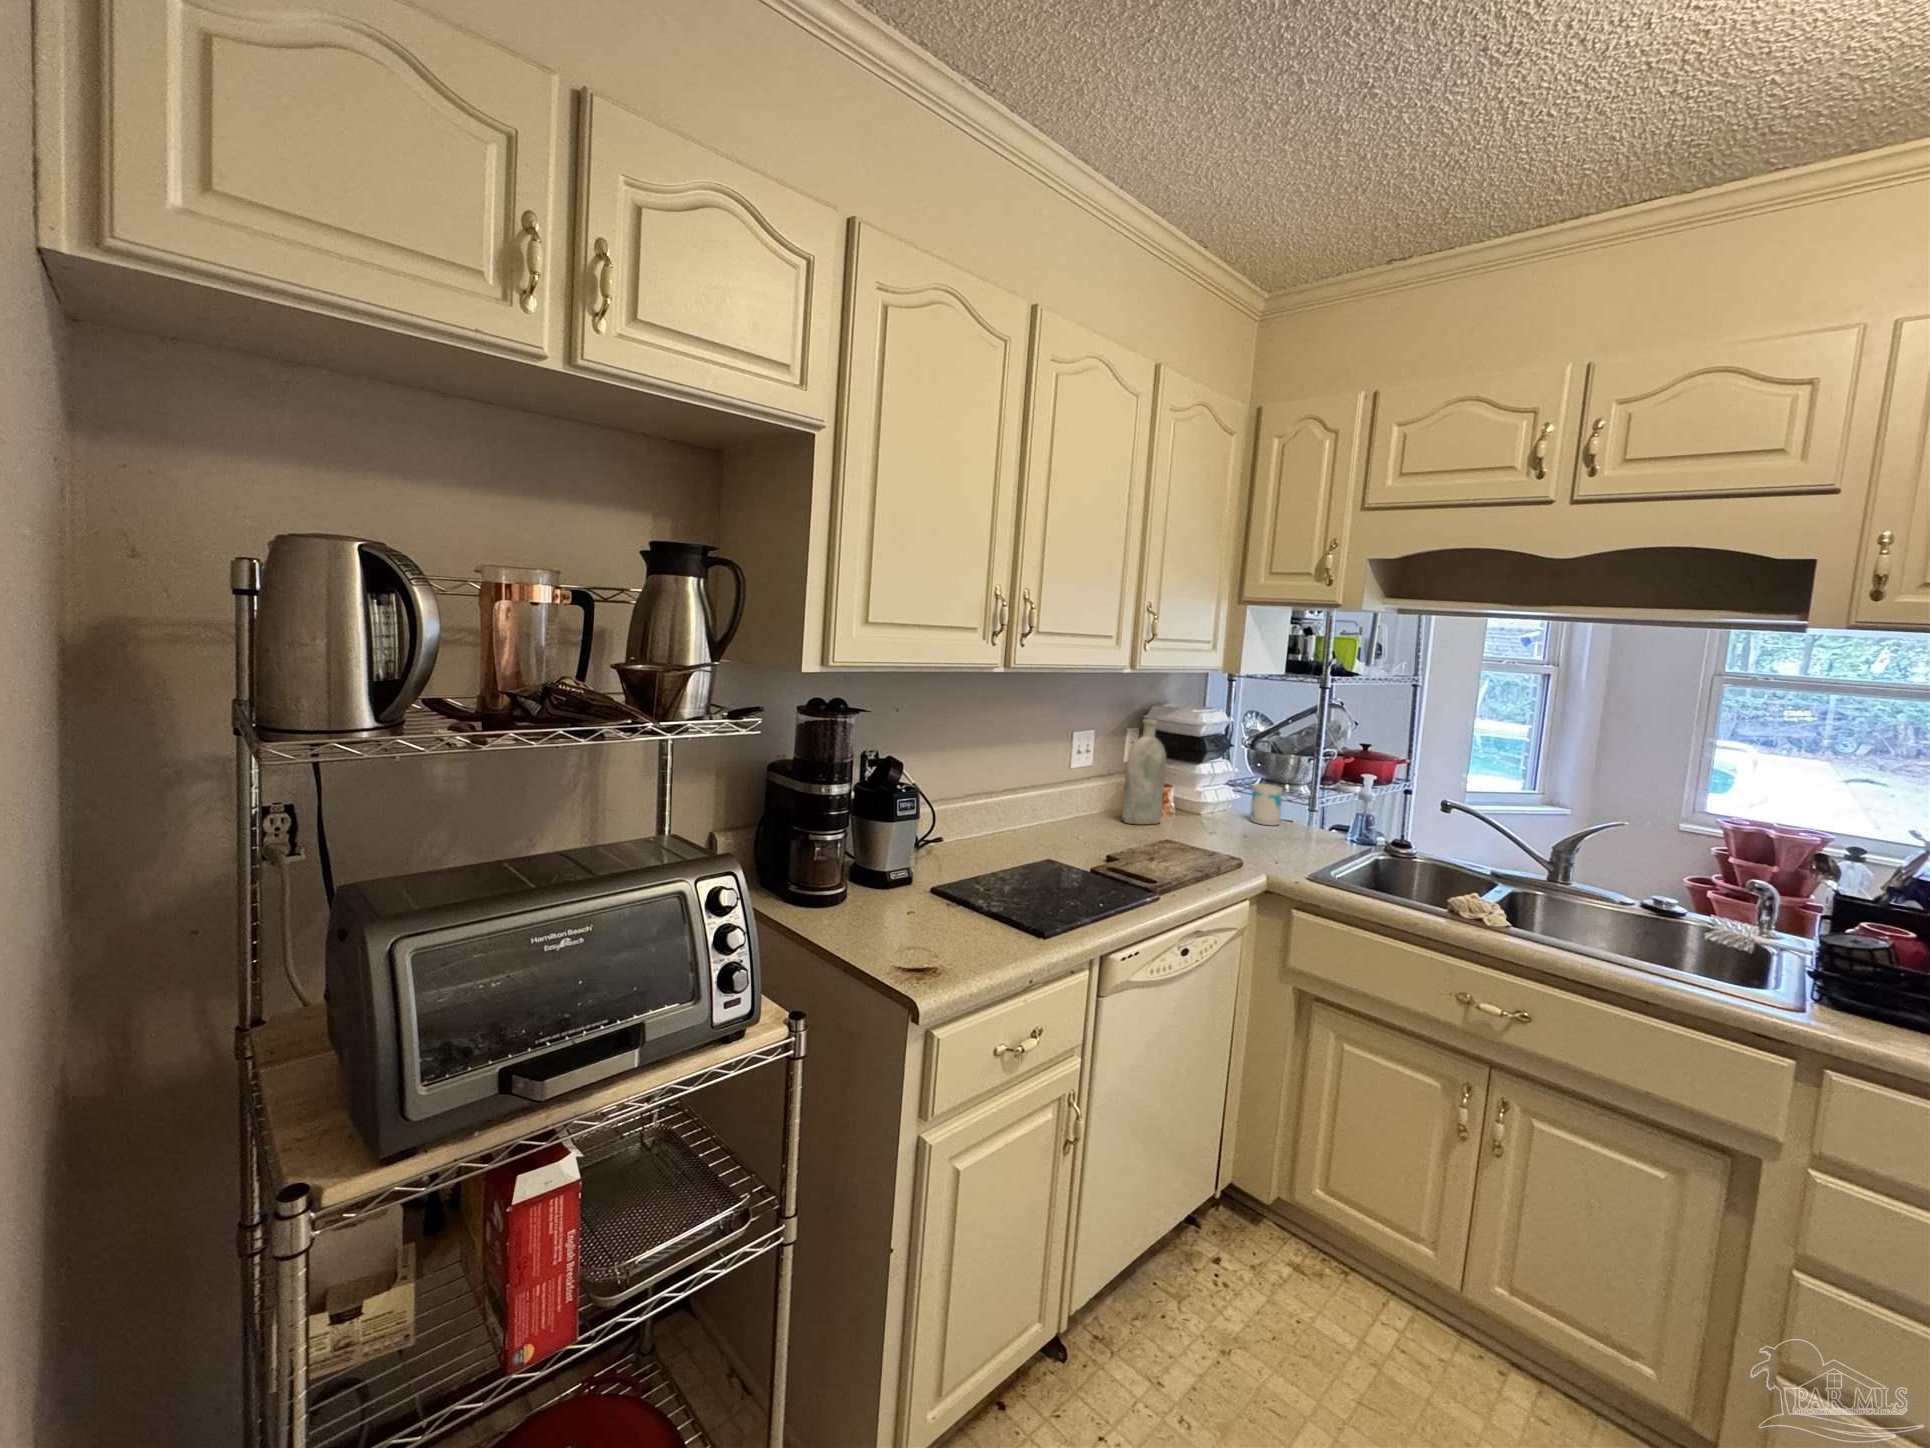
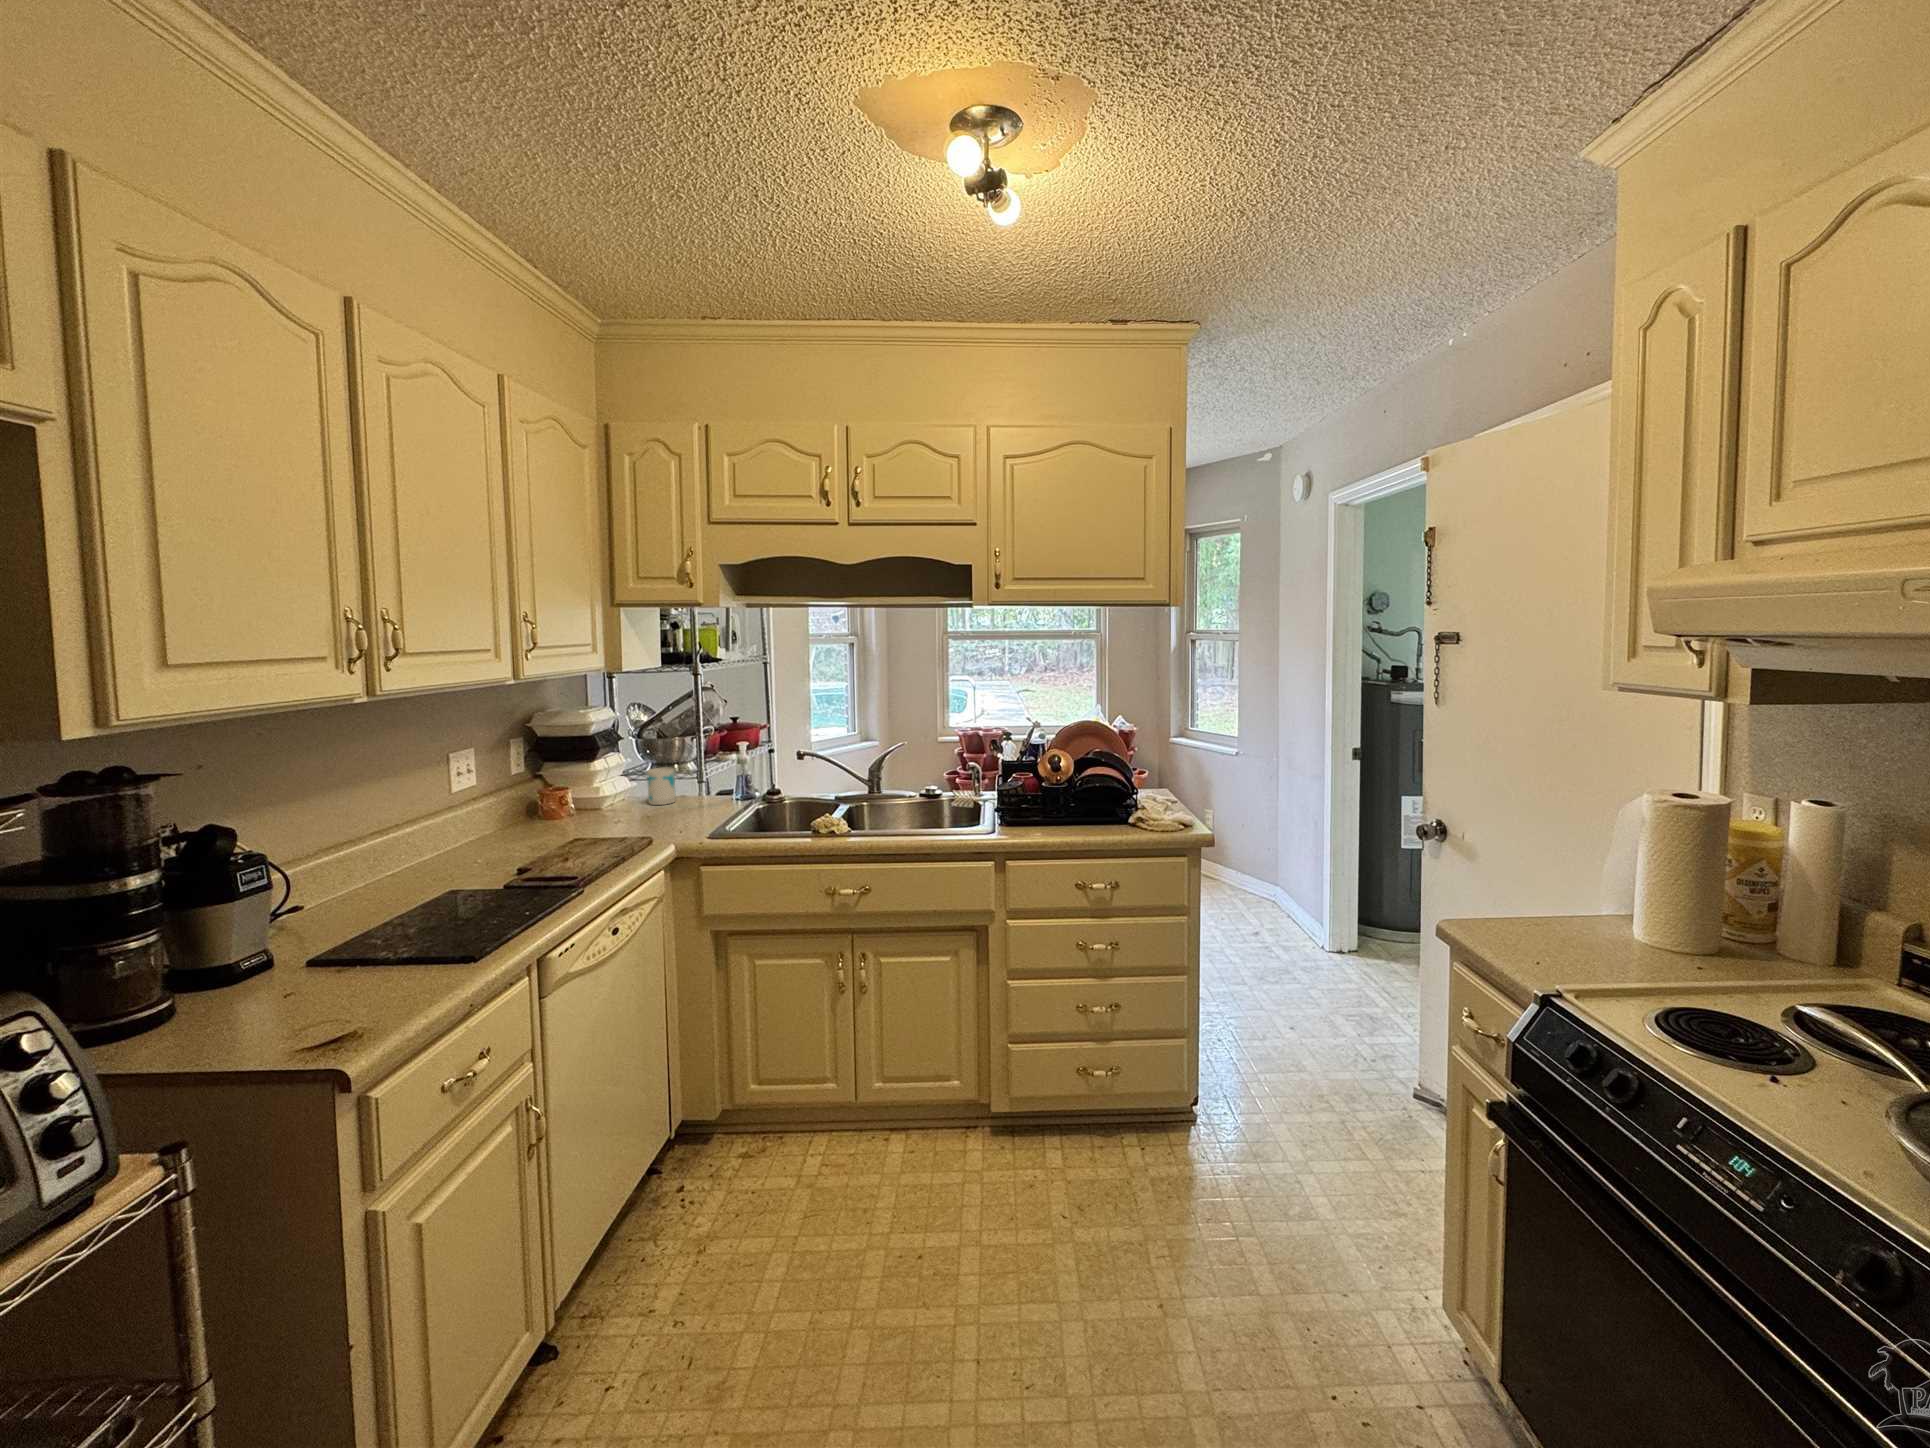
bottle: present [1122,719,1166,824] -> none [518,727,562,836]

